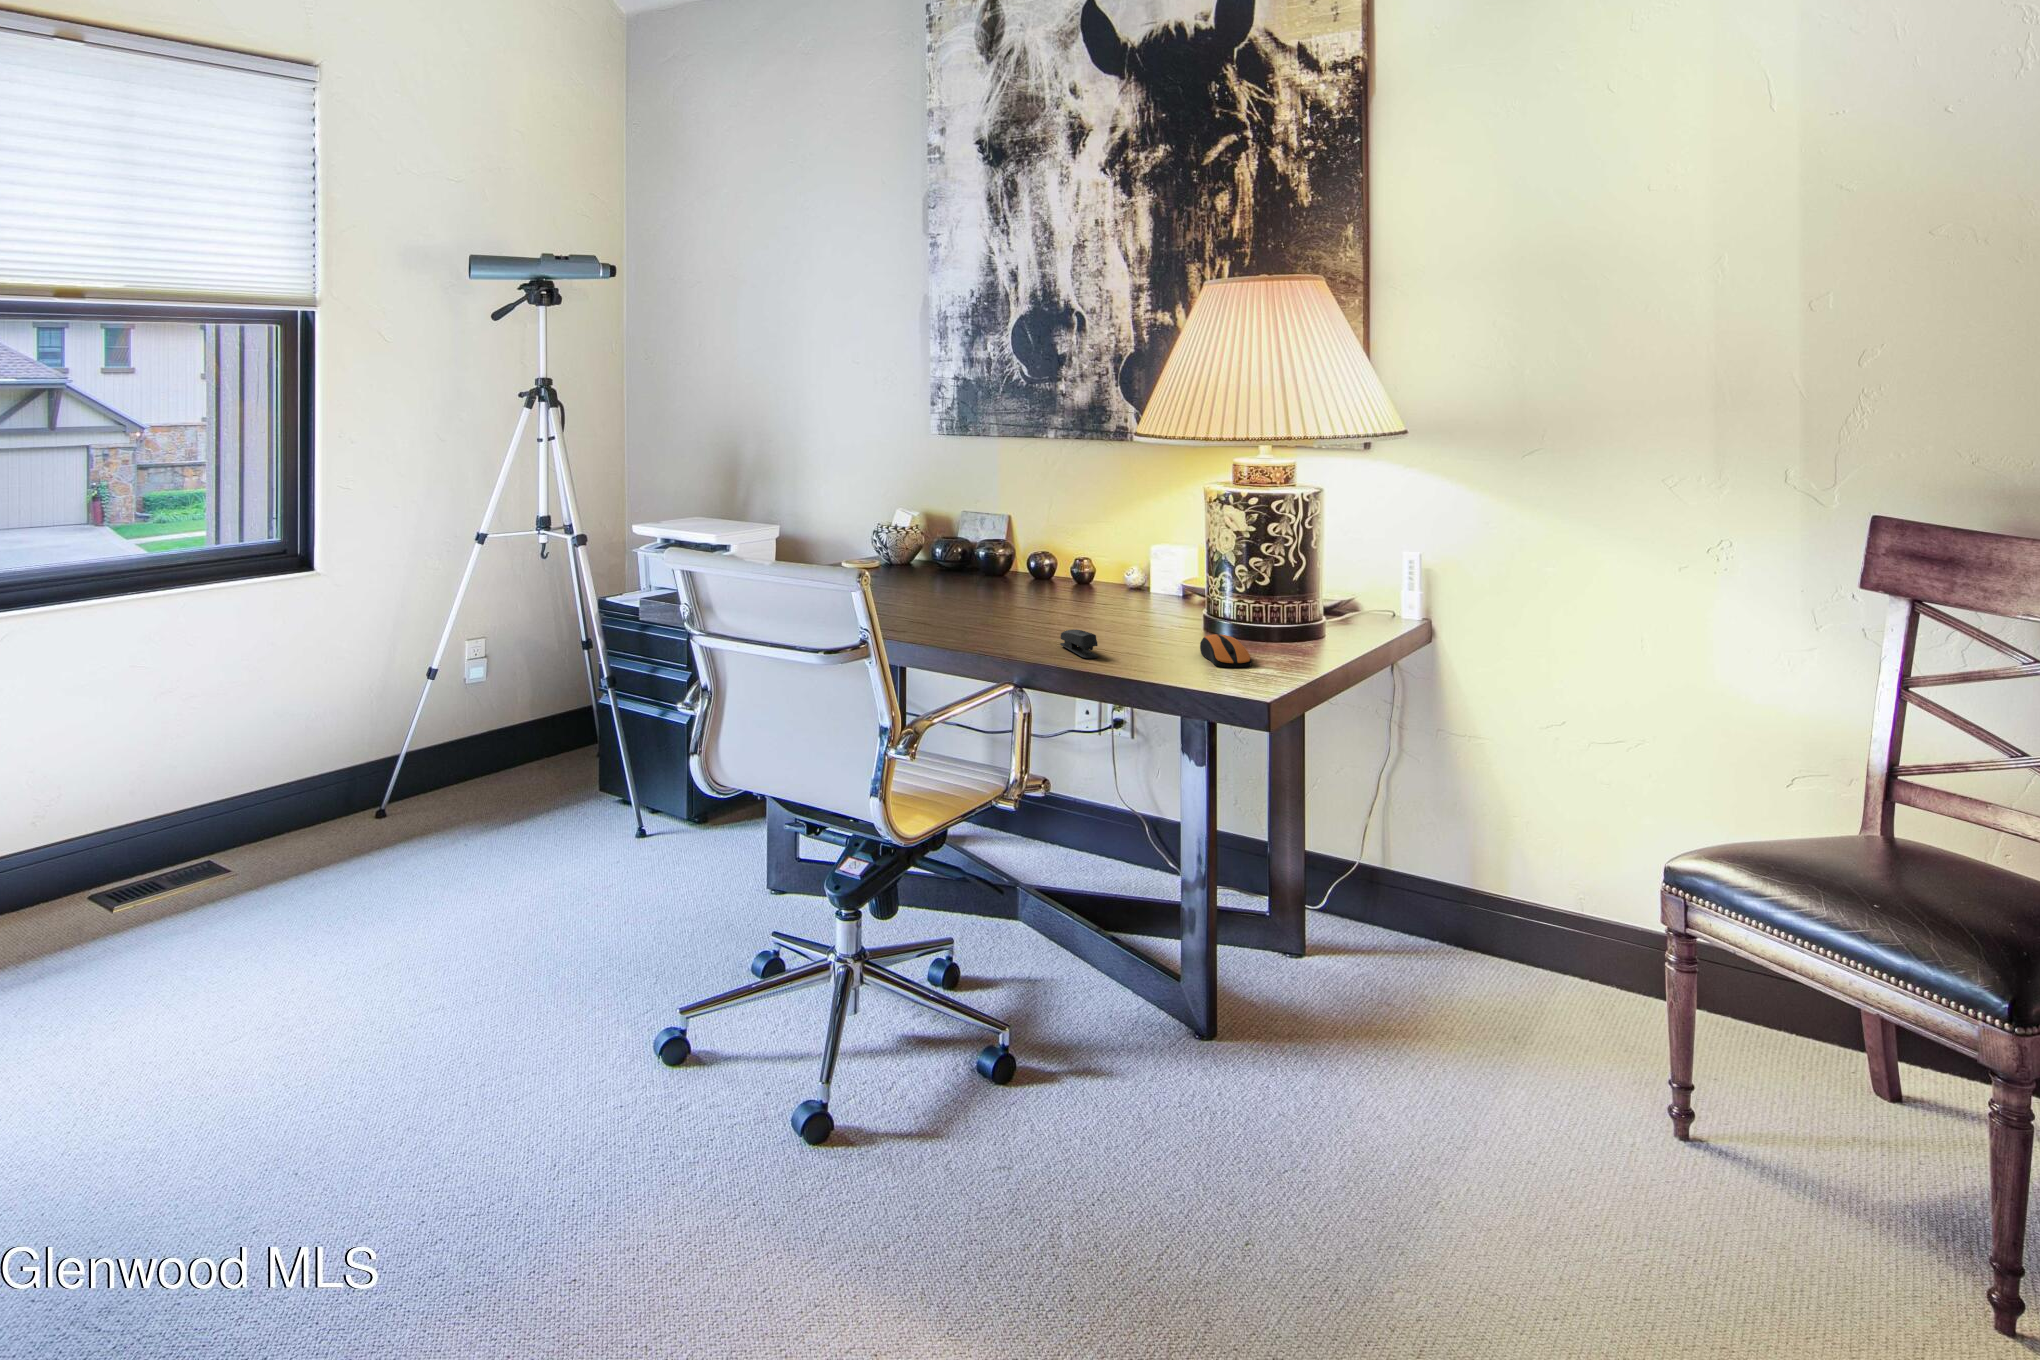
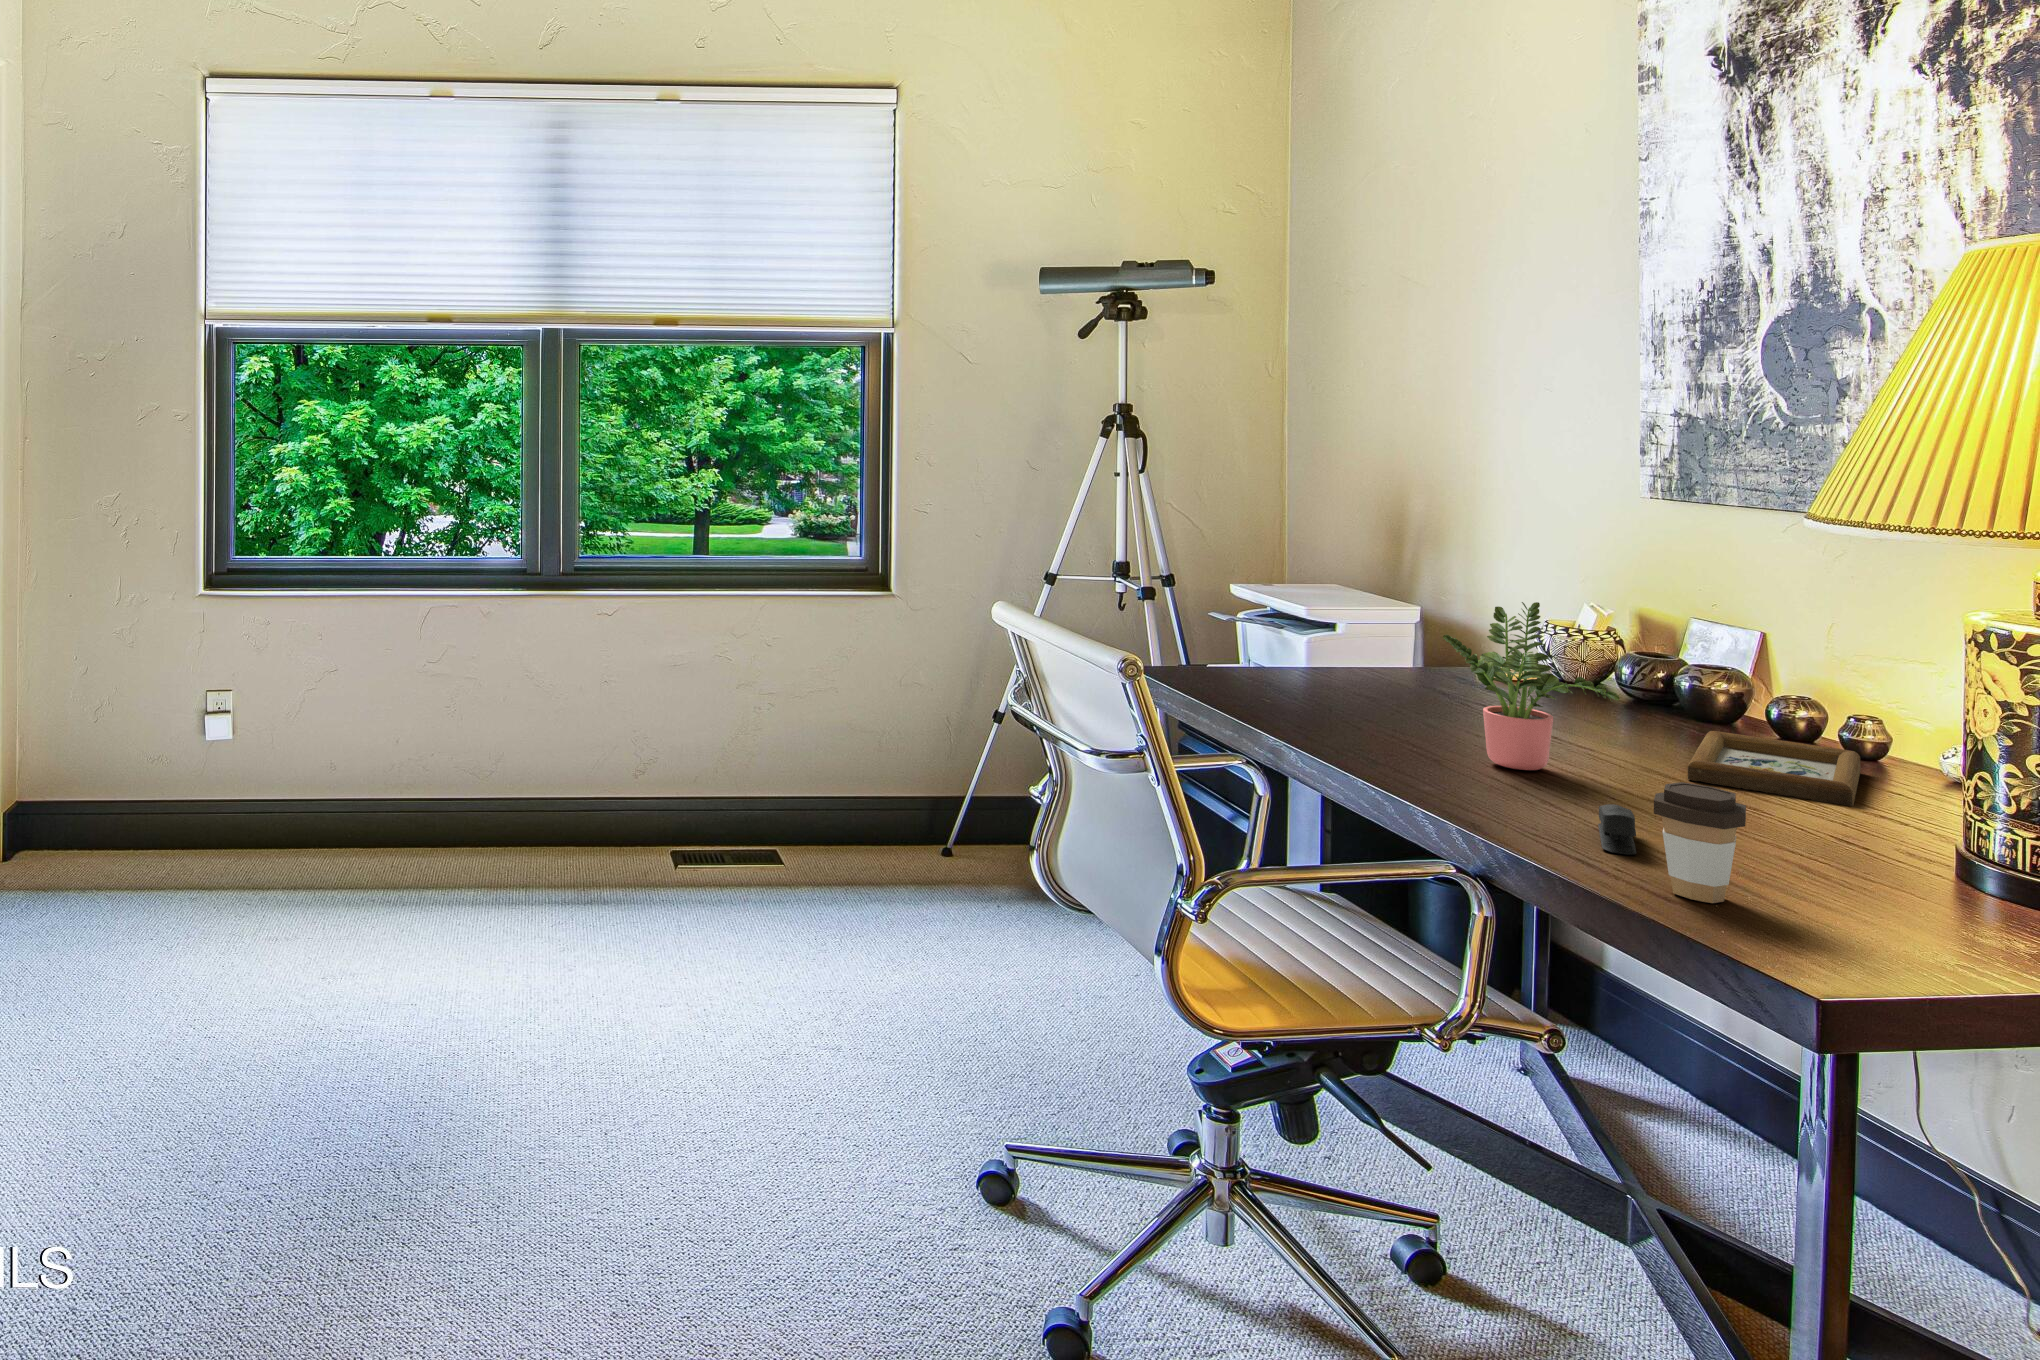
potted plant: none [936,509,1026,622] -> present [1443,602,1620,770]
picture frame: none [1023,578,1120,610] -> present [1688,731,1861,806]
coffee cup: none [1132,605,1177,674] -> present [1654,782,1746,903]
computer mouse: present [1200,634,1252,667] -> none [1852,868,1948,937]

